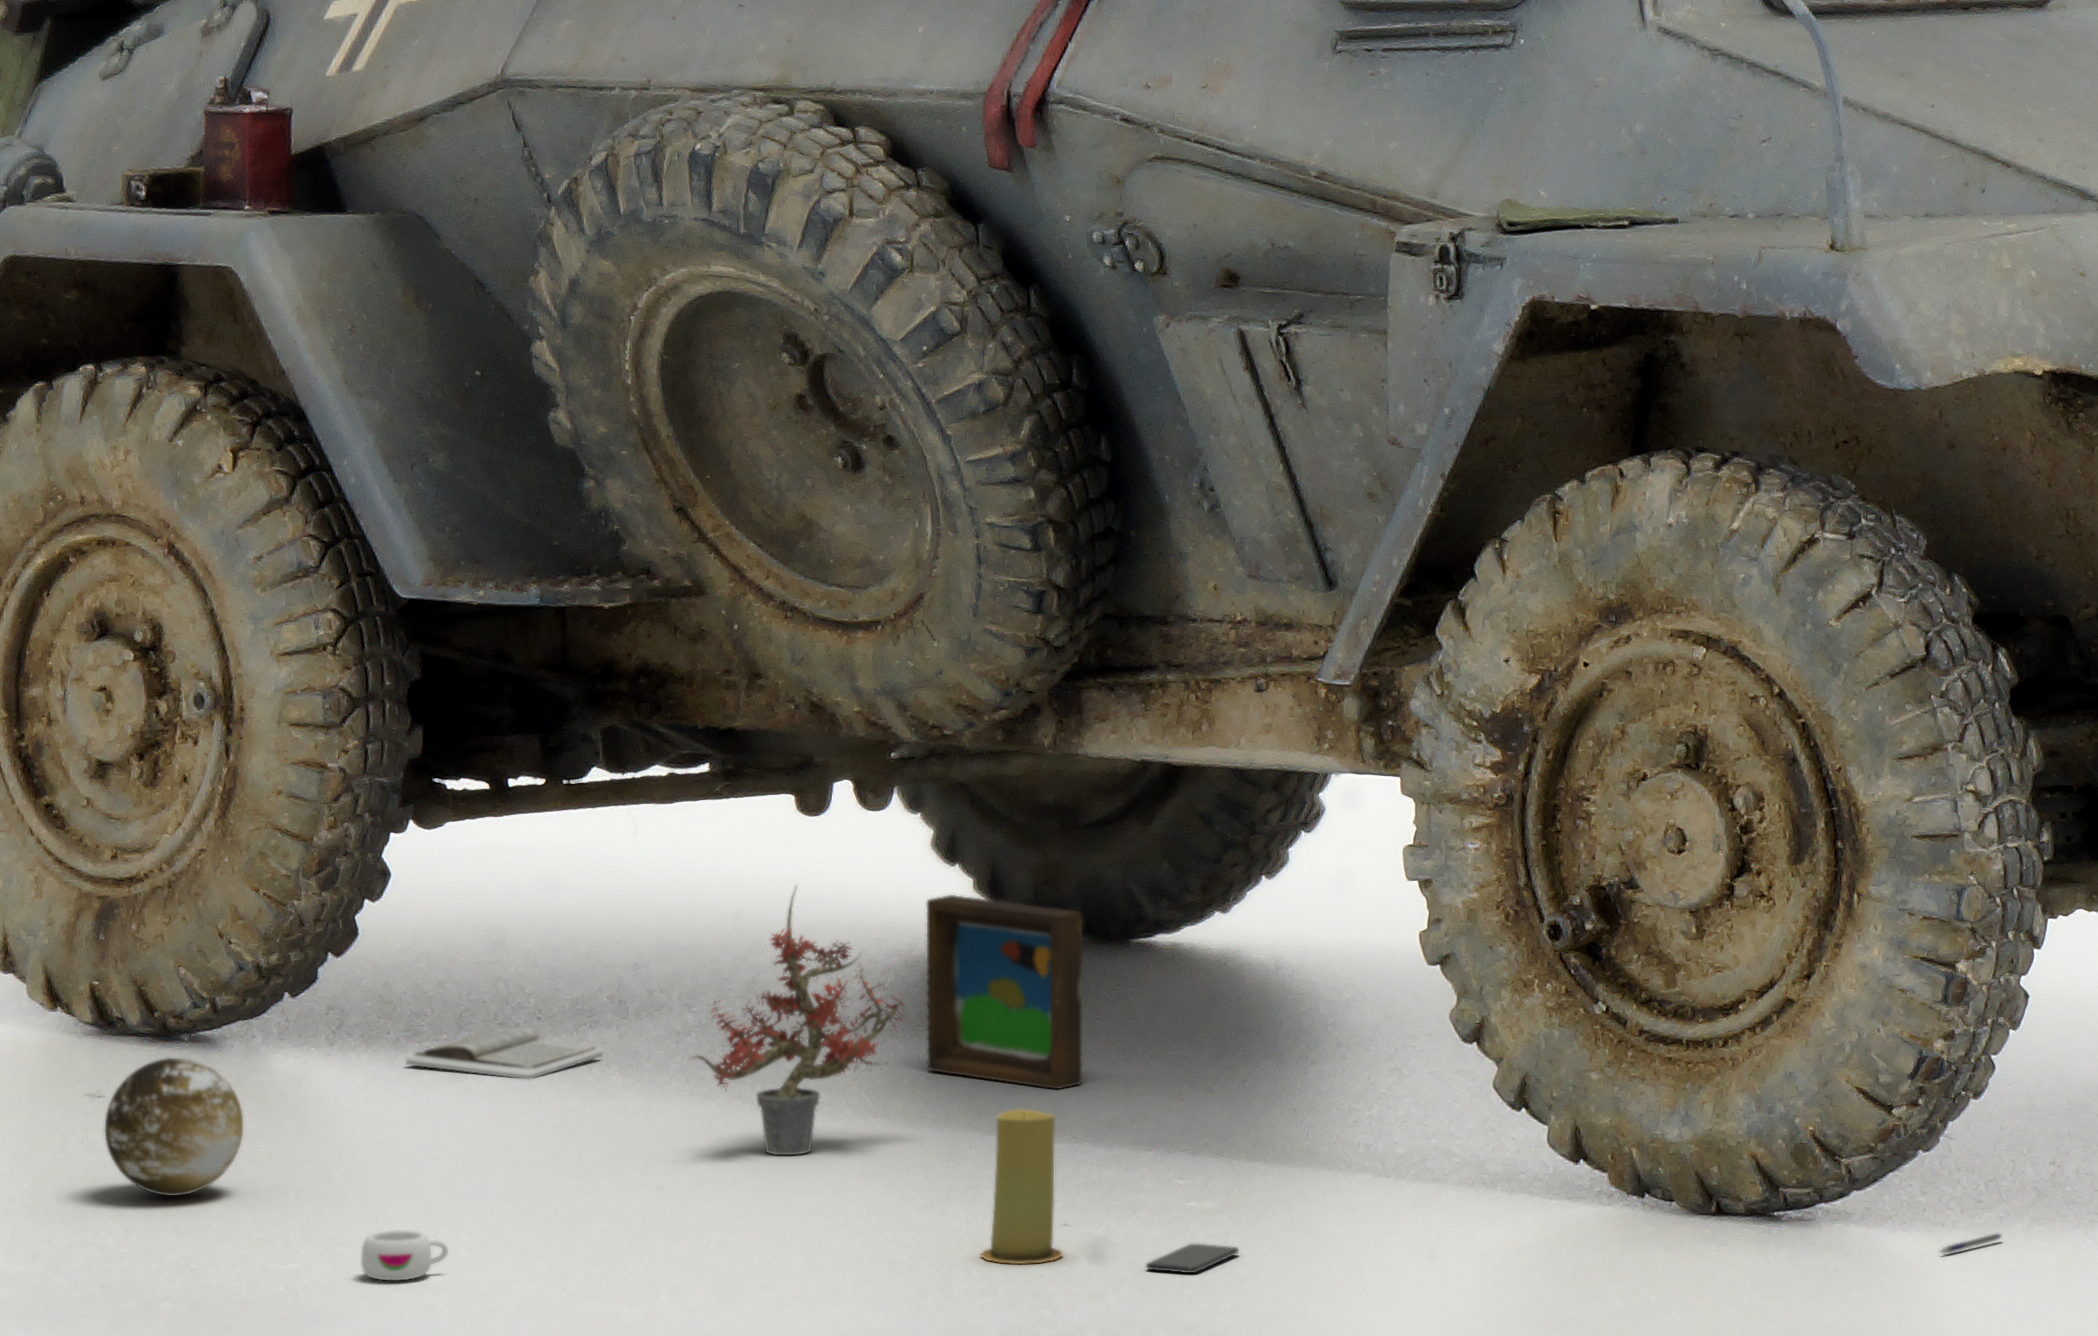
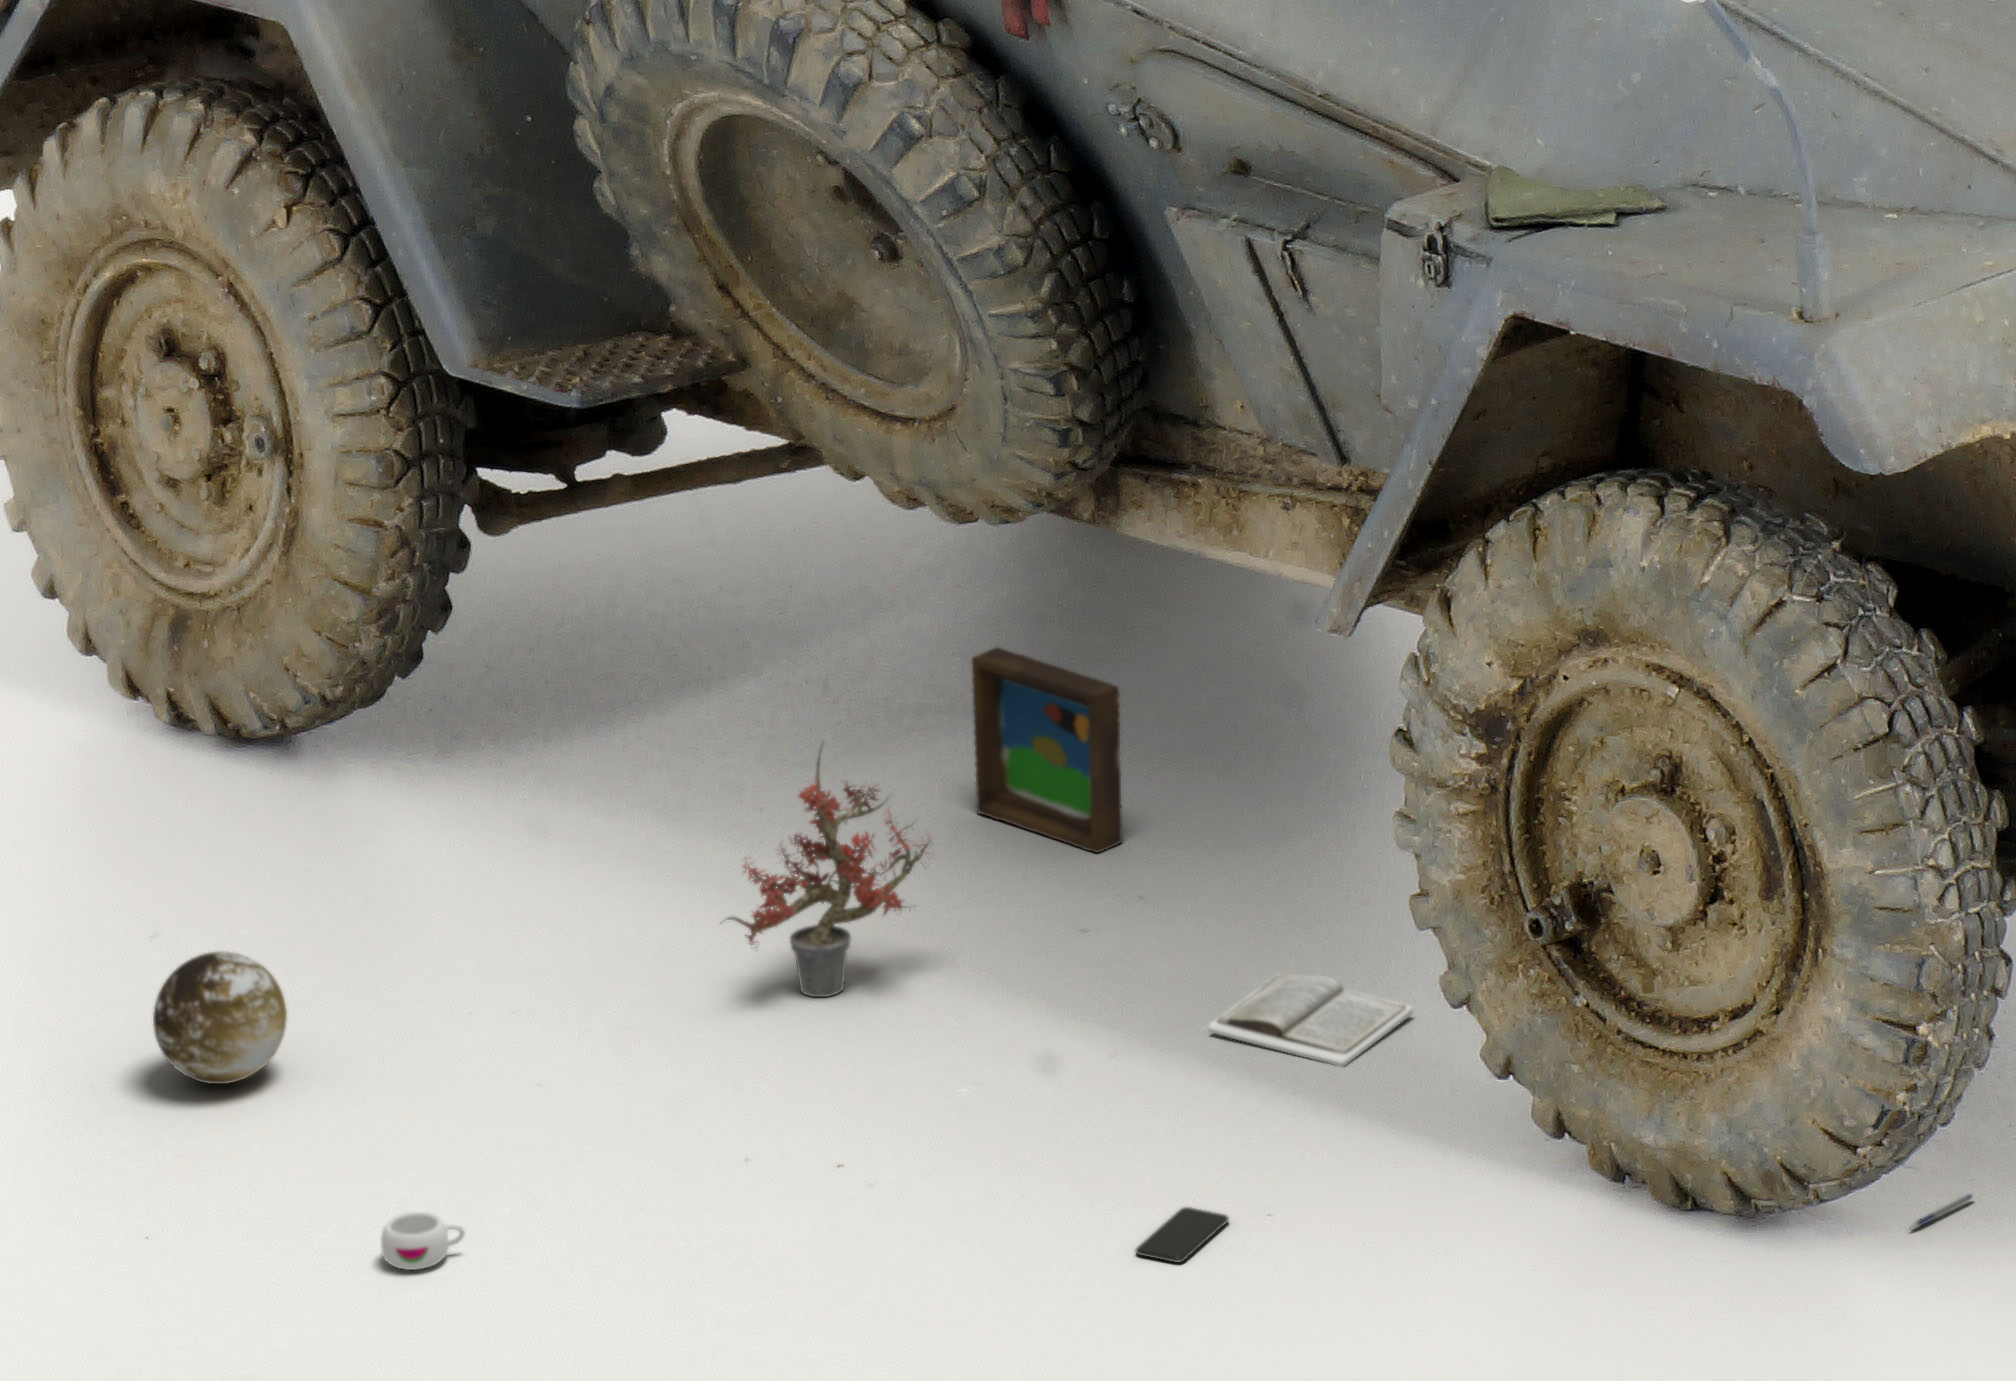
book: present [406,1028,602,1079] -> present [1208,973,1413,1067]
candle: present [981,1109,1062,1264] -> none [979,1084,1059,1239]

